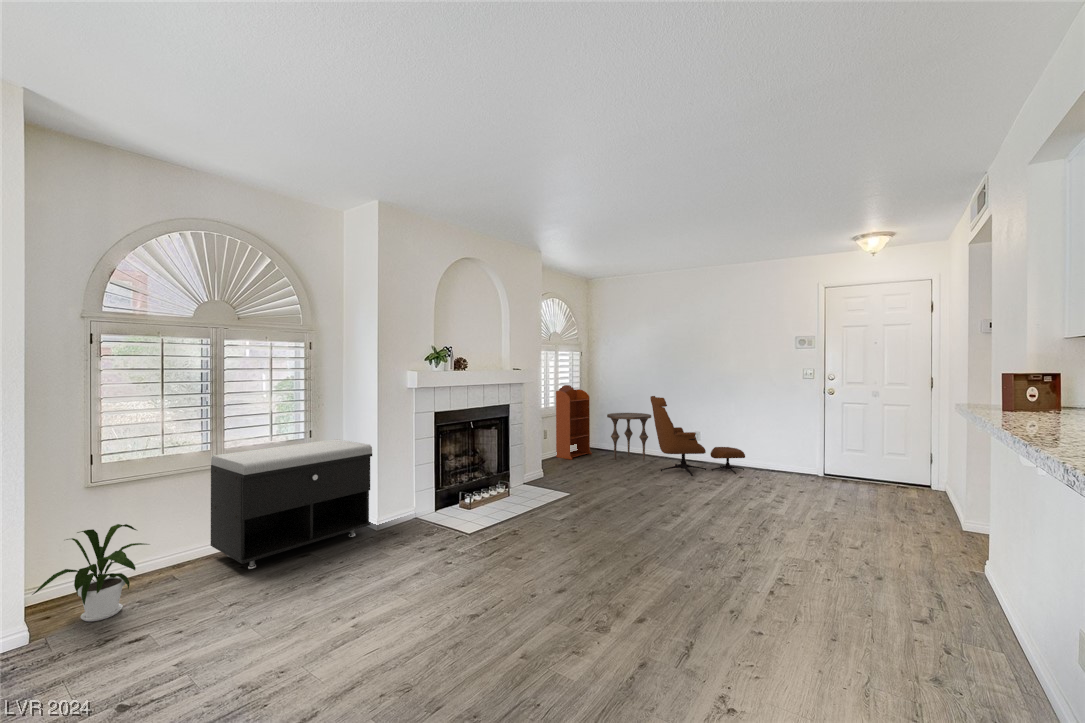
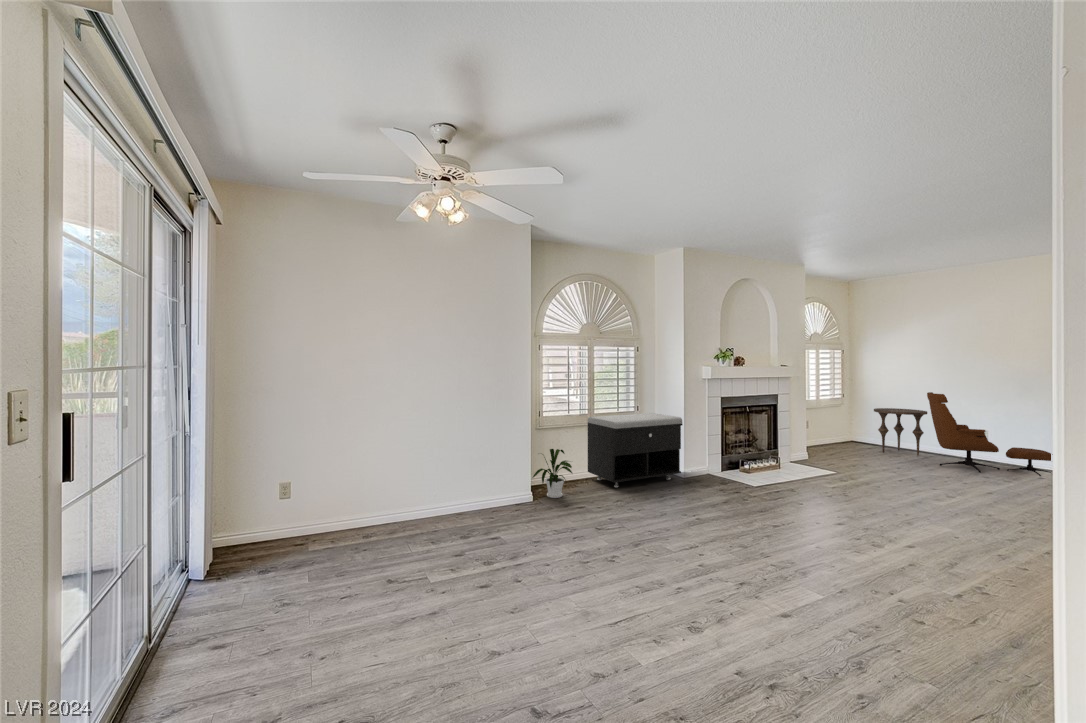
bookcase: present [556,385,592,460] -> none [817,380,855,448]

